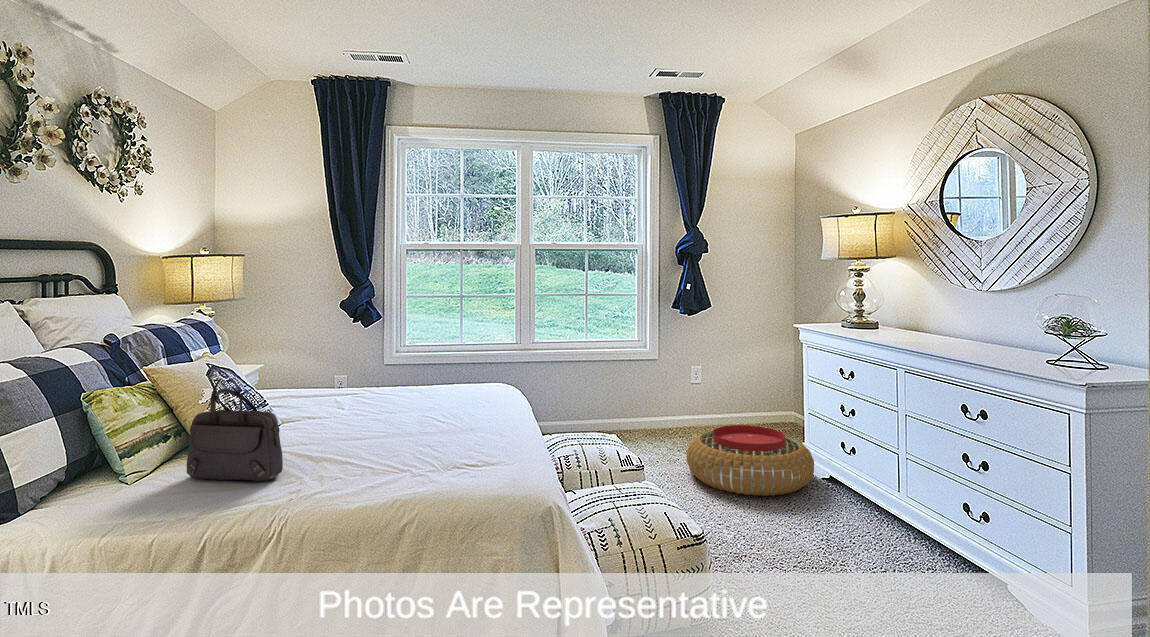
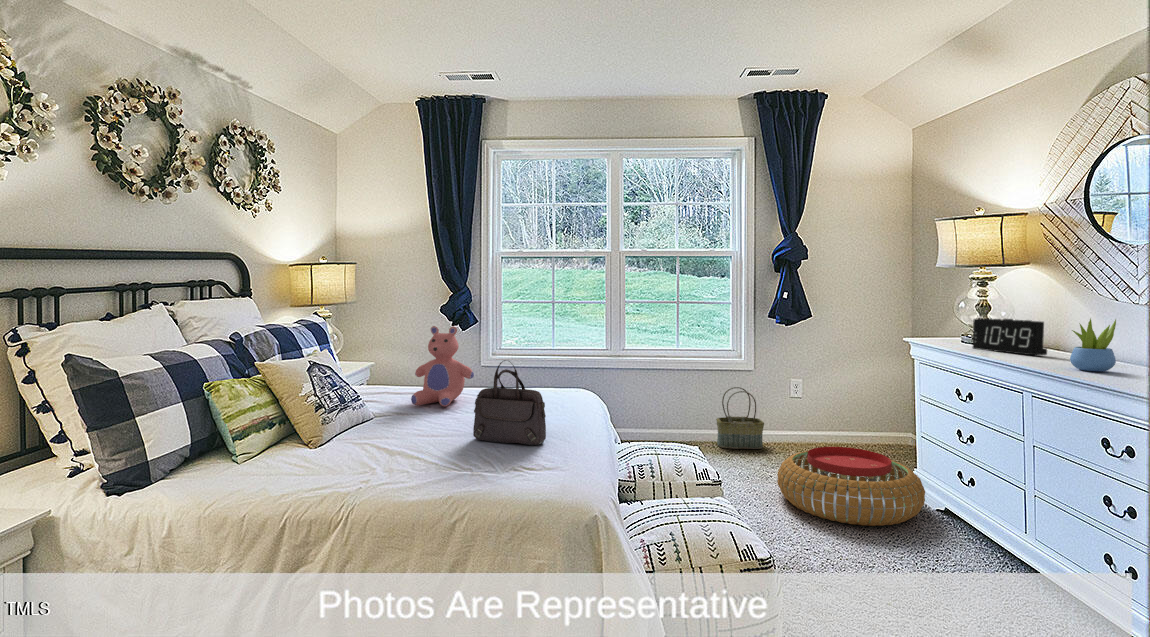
succulent plant: none [937,304,972,350] -> present [1070,318,1116,372]
alarm clock: none [851,306,912,338] -> present [973,318,1047,355]
teddy bear: none [326,321,394,406] -> present [411,326,474,407]
basket: none [623,374,667,432] -> present [716,387,764,449]
handbag: present [187,377,283,481] -> present [473,360,546,445]

